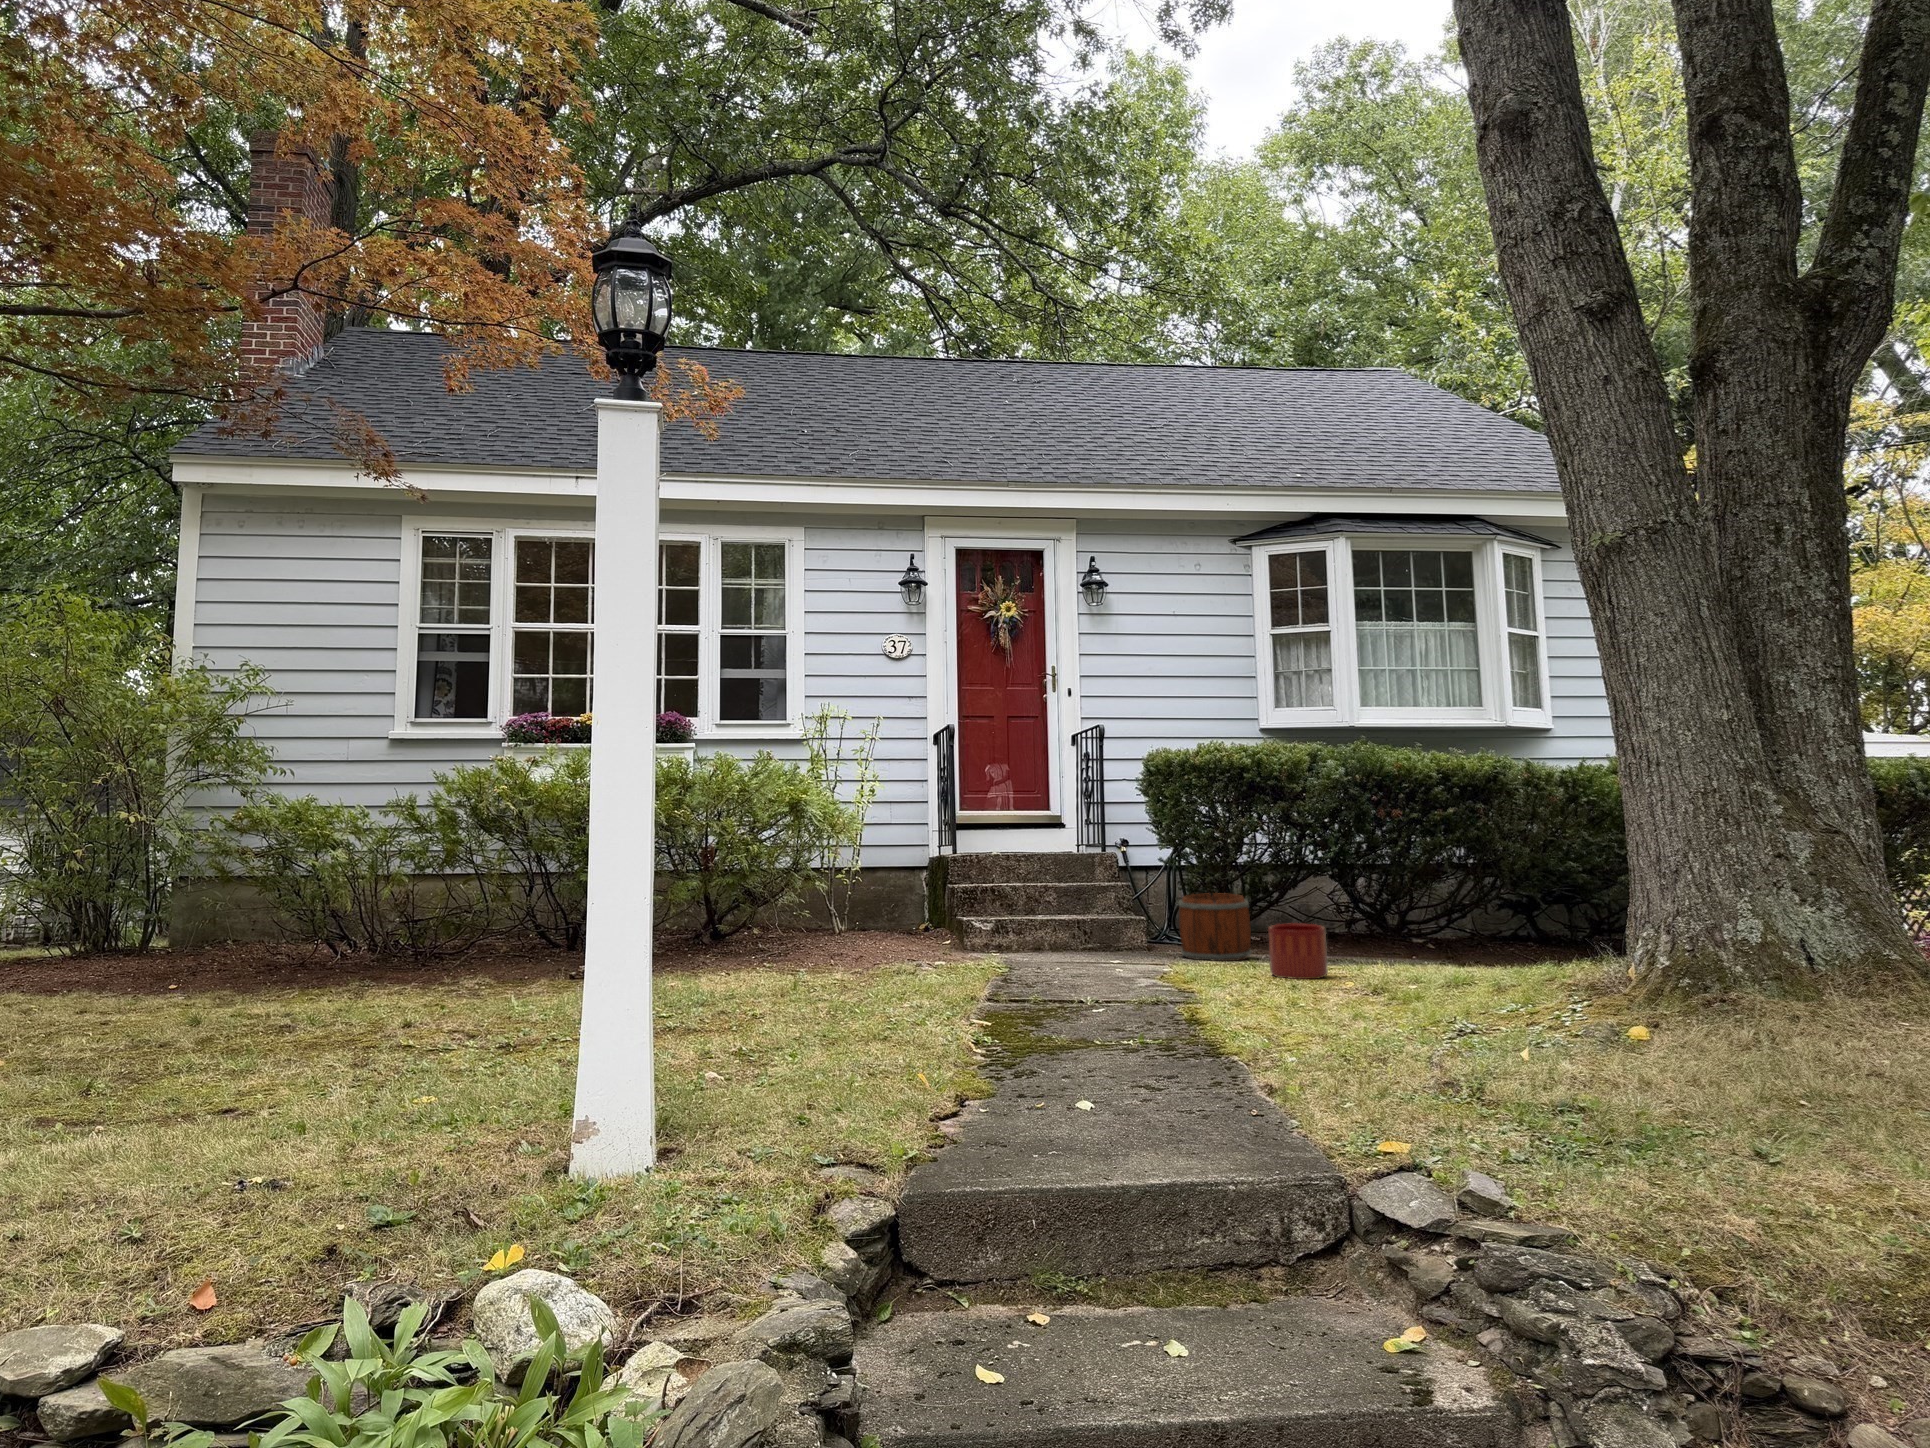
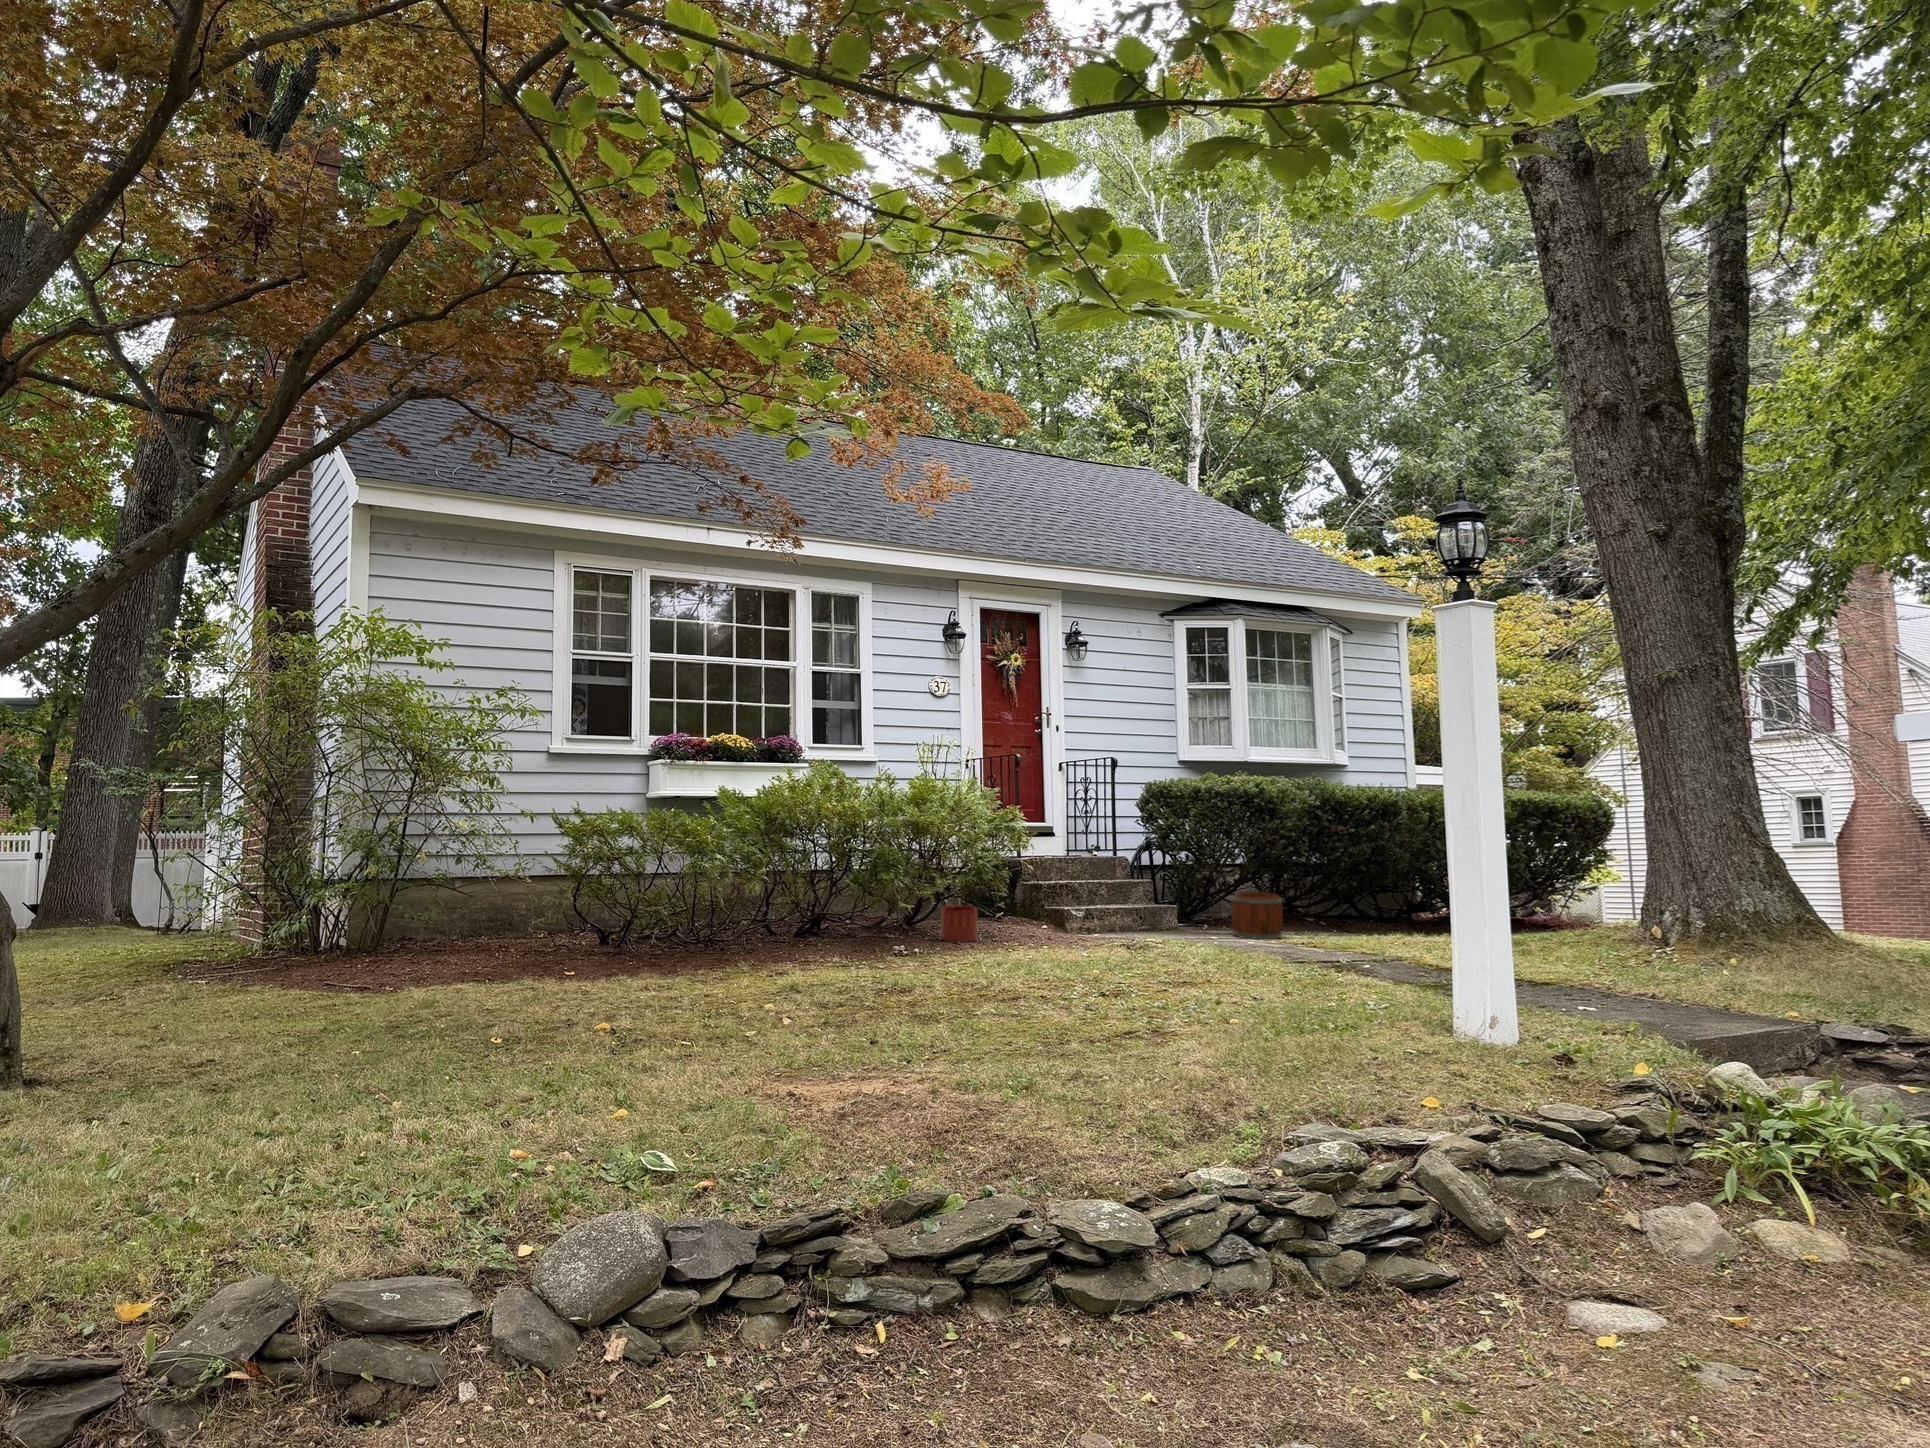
planter: present [1268,923,1328,979] -> present [941,905,978,942]

